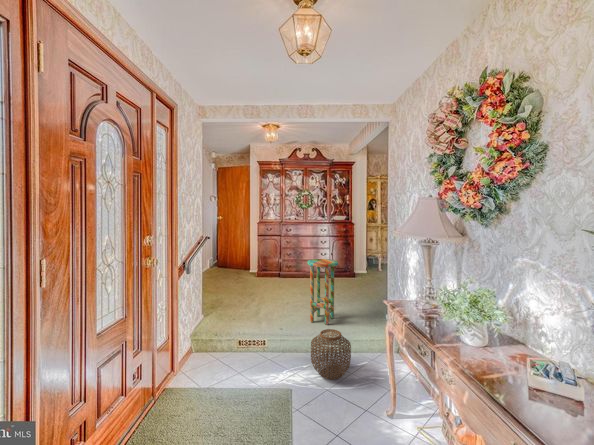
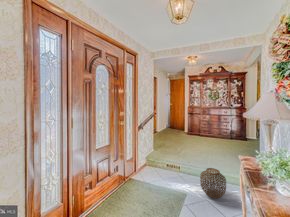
side table: present [307,259,338,325] -> none [206,128,226,166]

